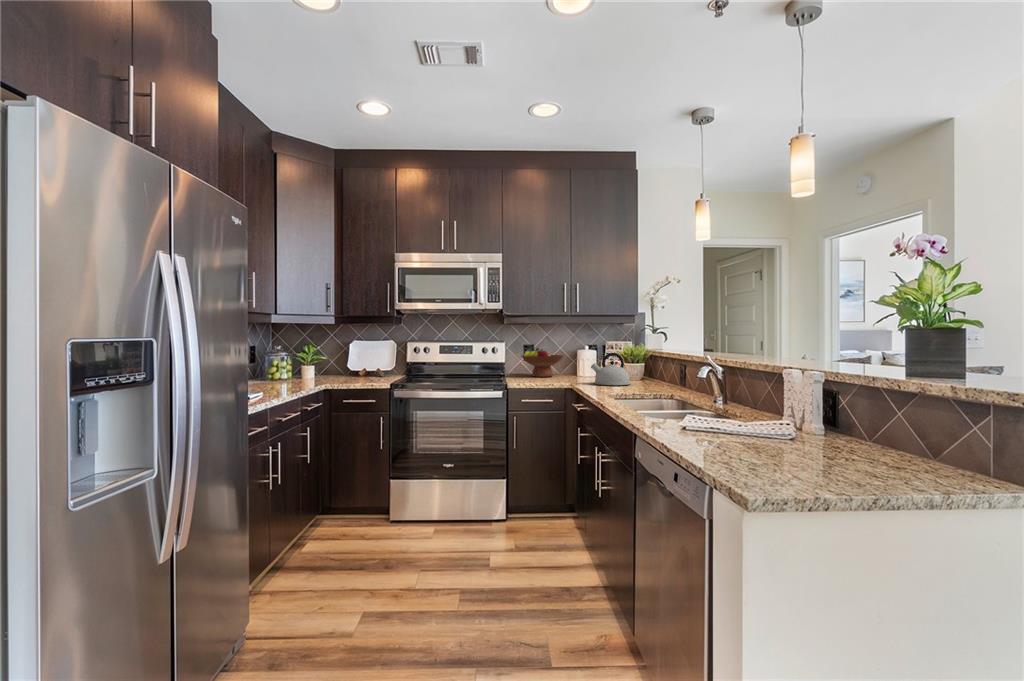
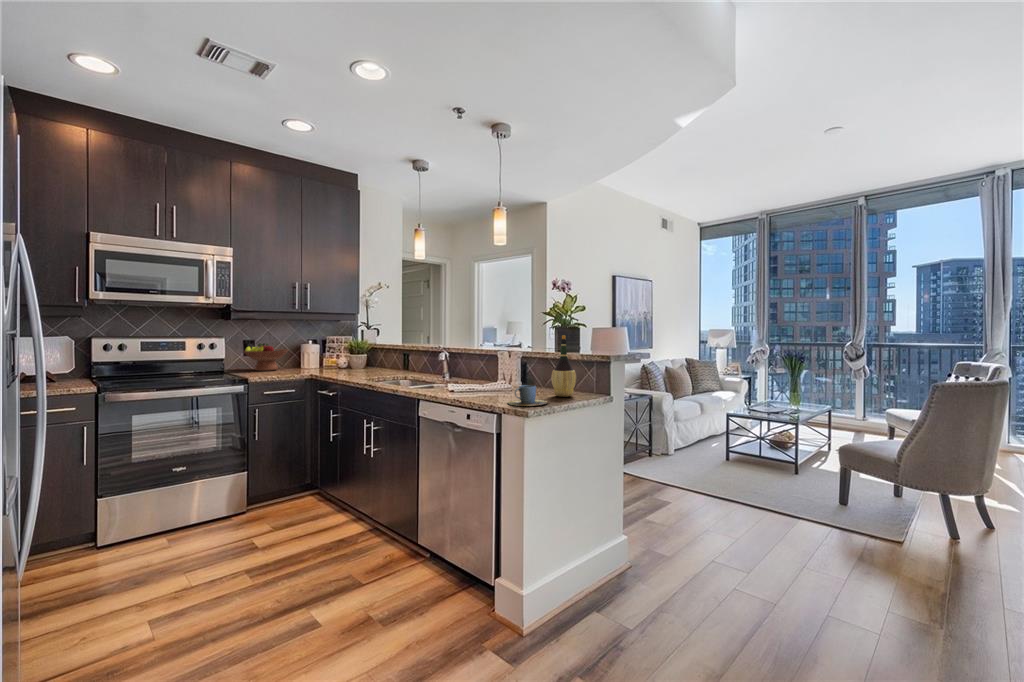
wine bottle: none [860,344,920,466] -> present [551,335,576,397]
kettle: present [591,353,630,385] -> none [326,346,361,373]
cup: none [744,434,828,476] -> present [508,385,547,406]

